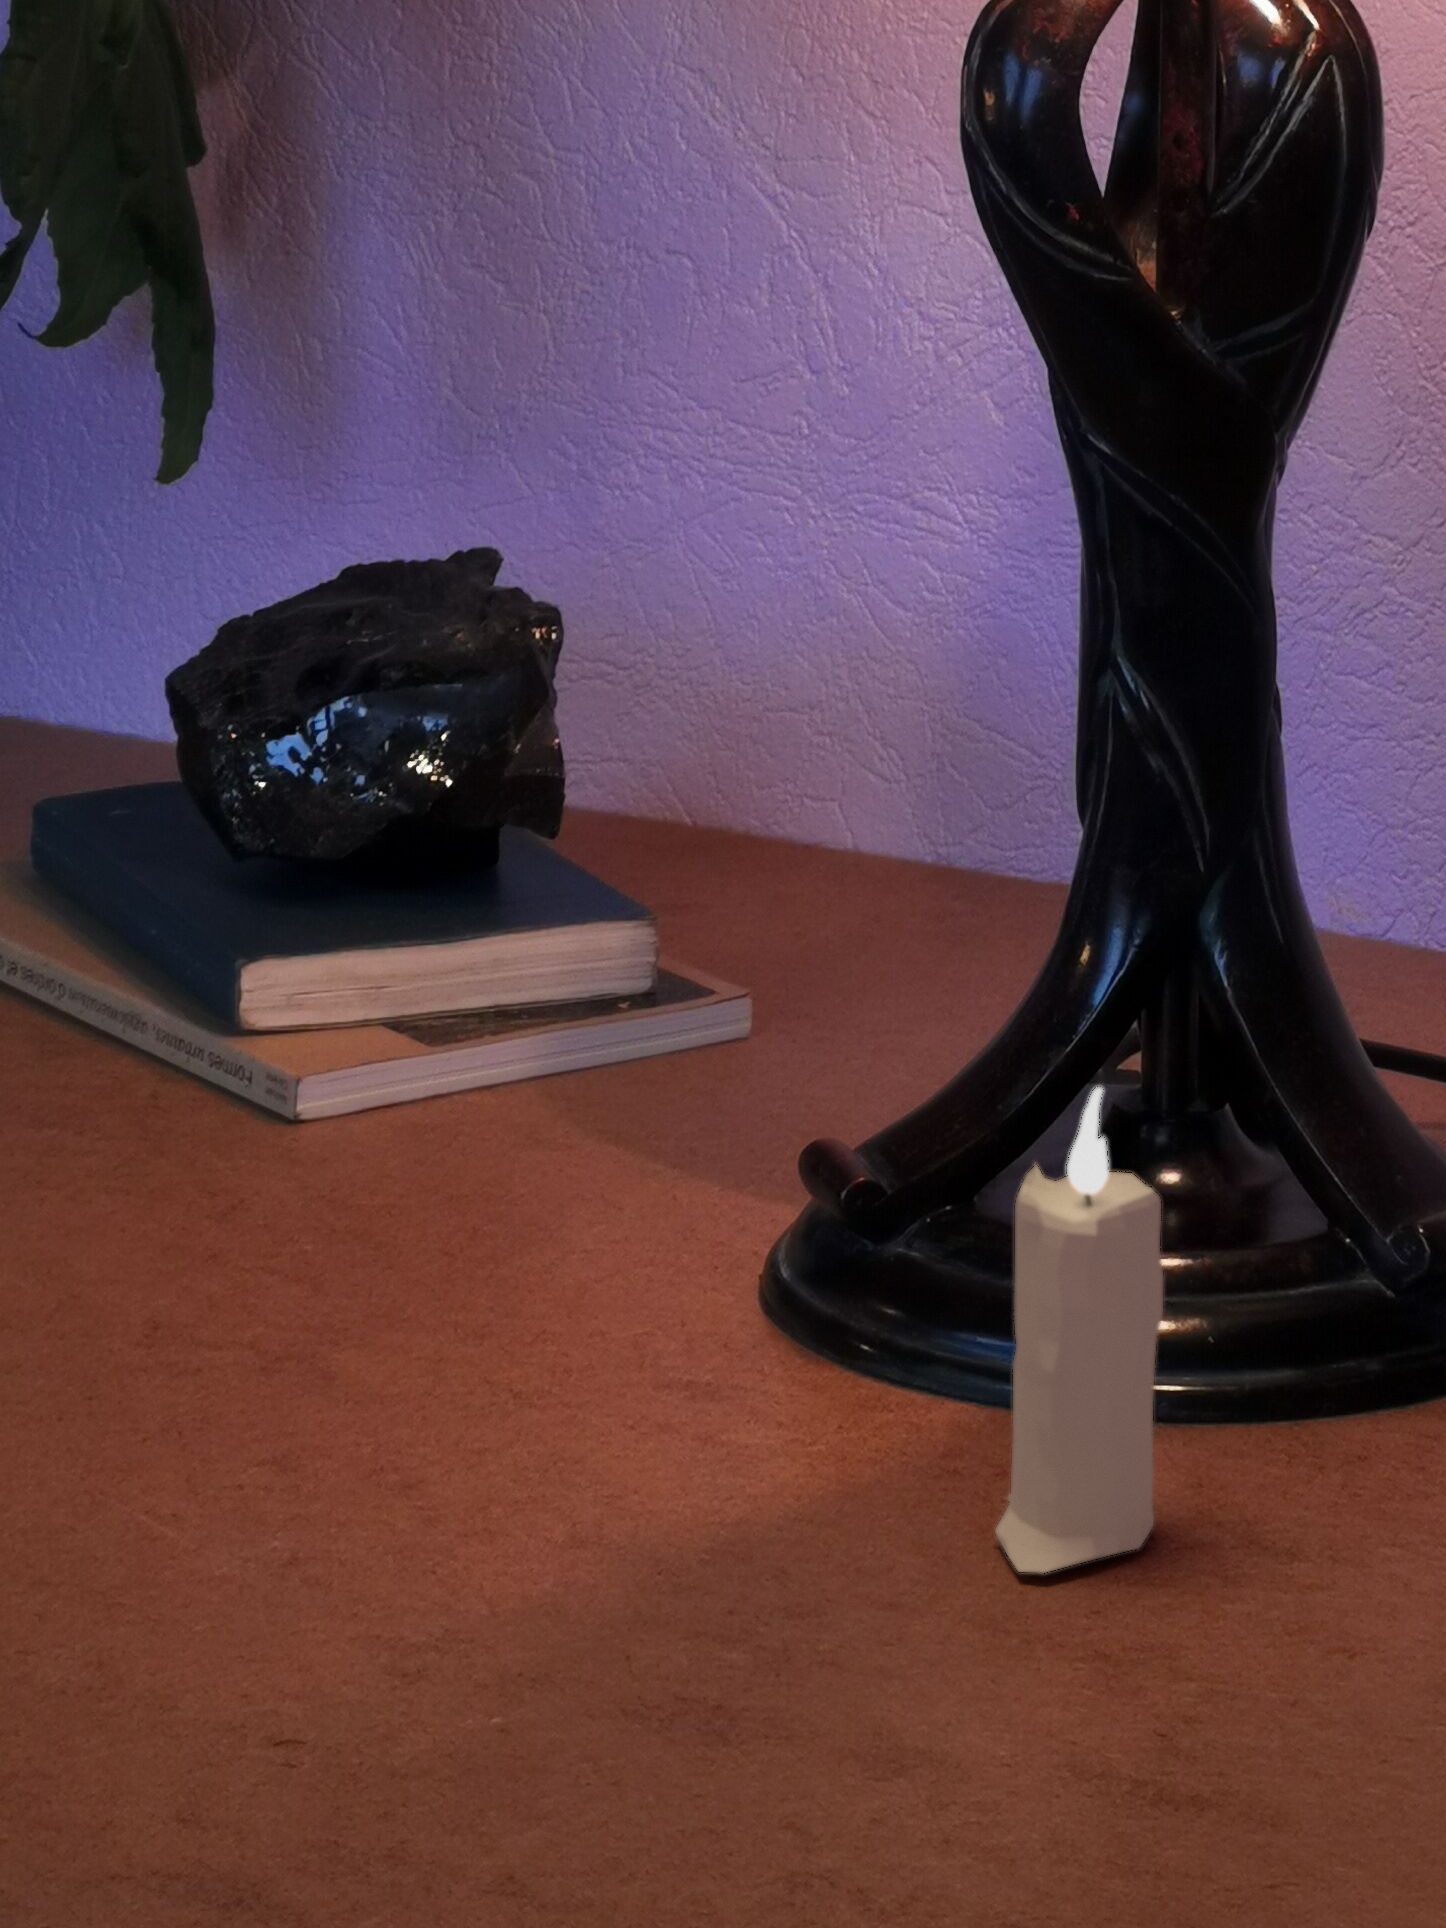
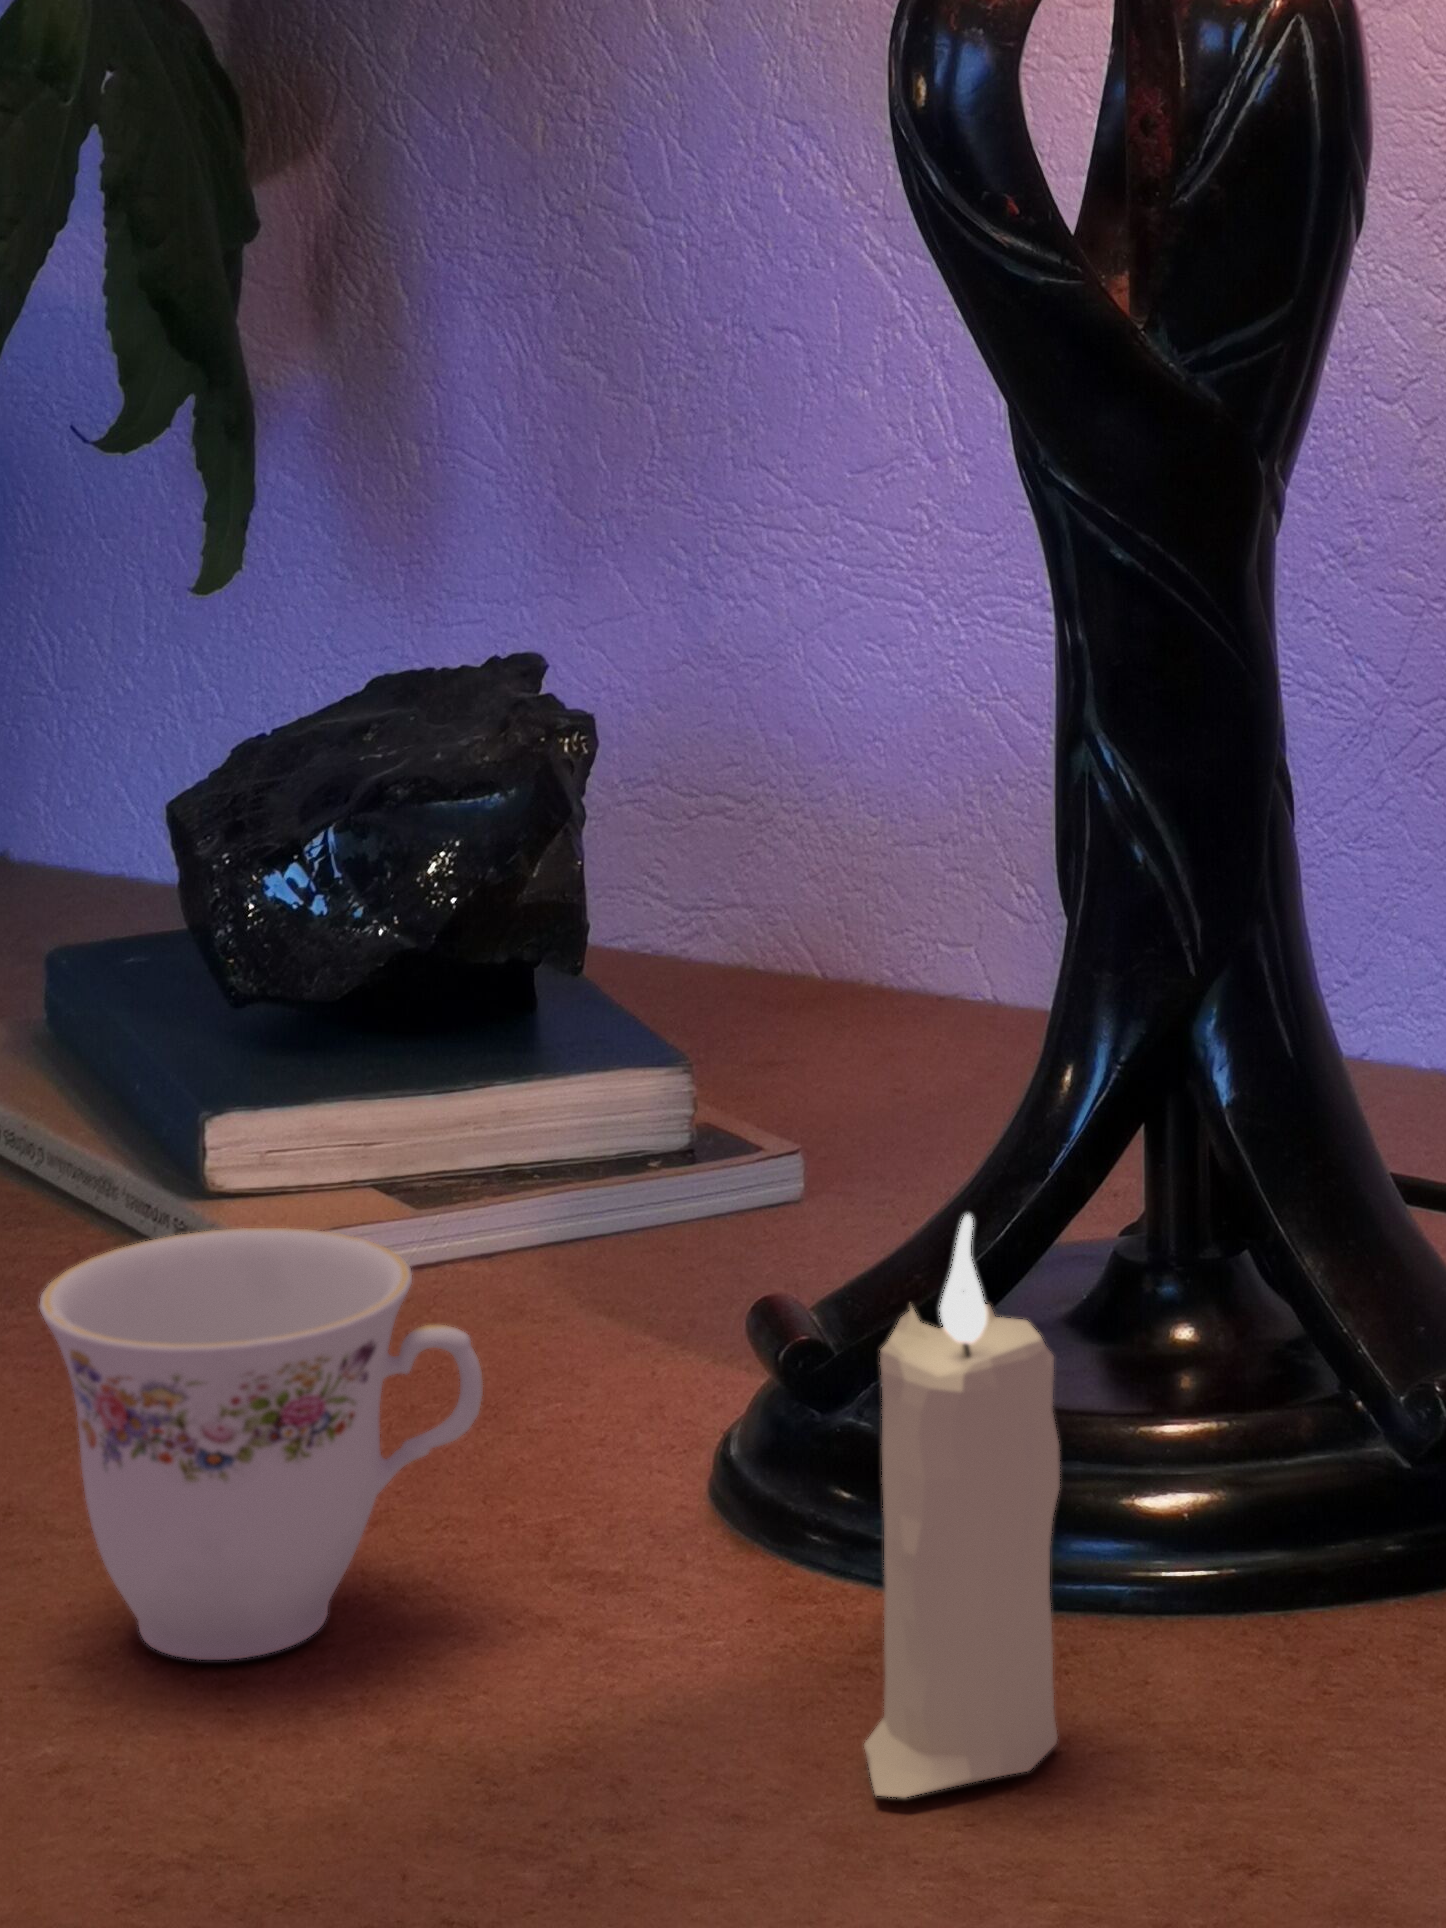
teacup: none [248,1103,626,1475] -> present [40,1228,483,1660]

